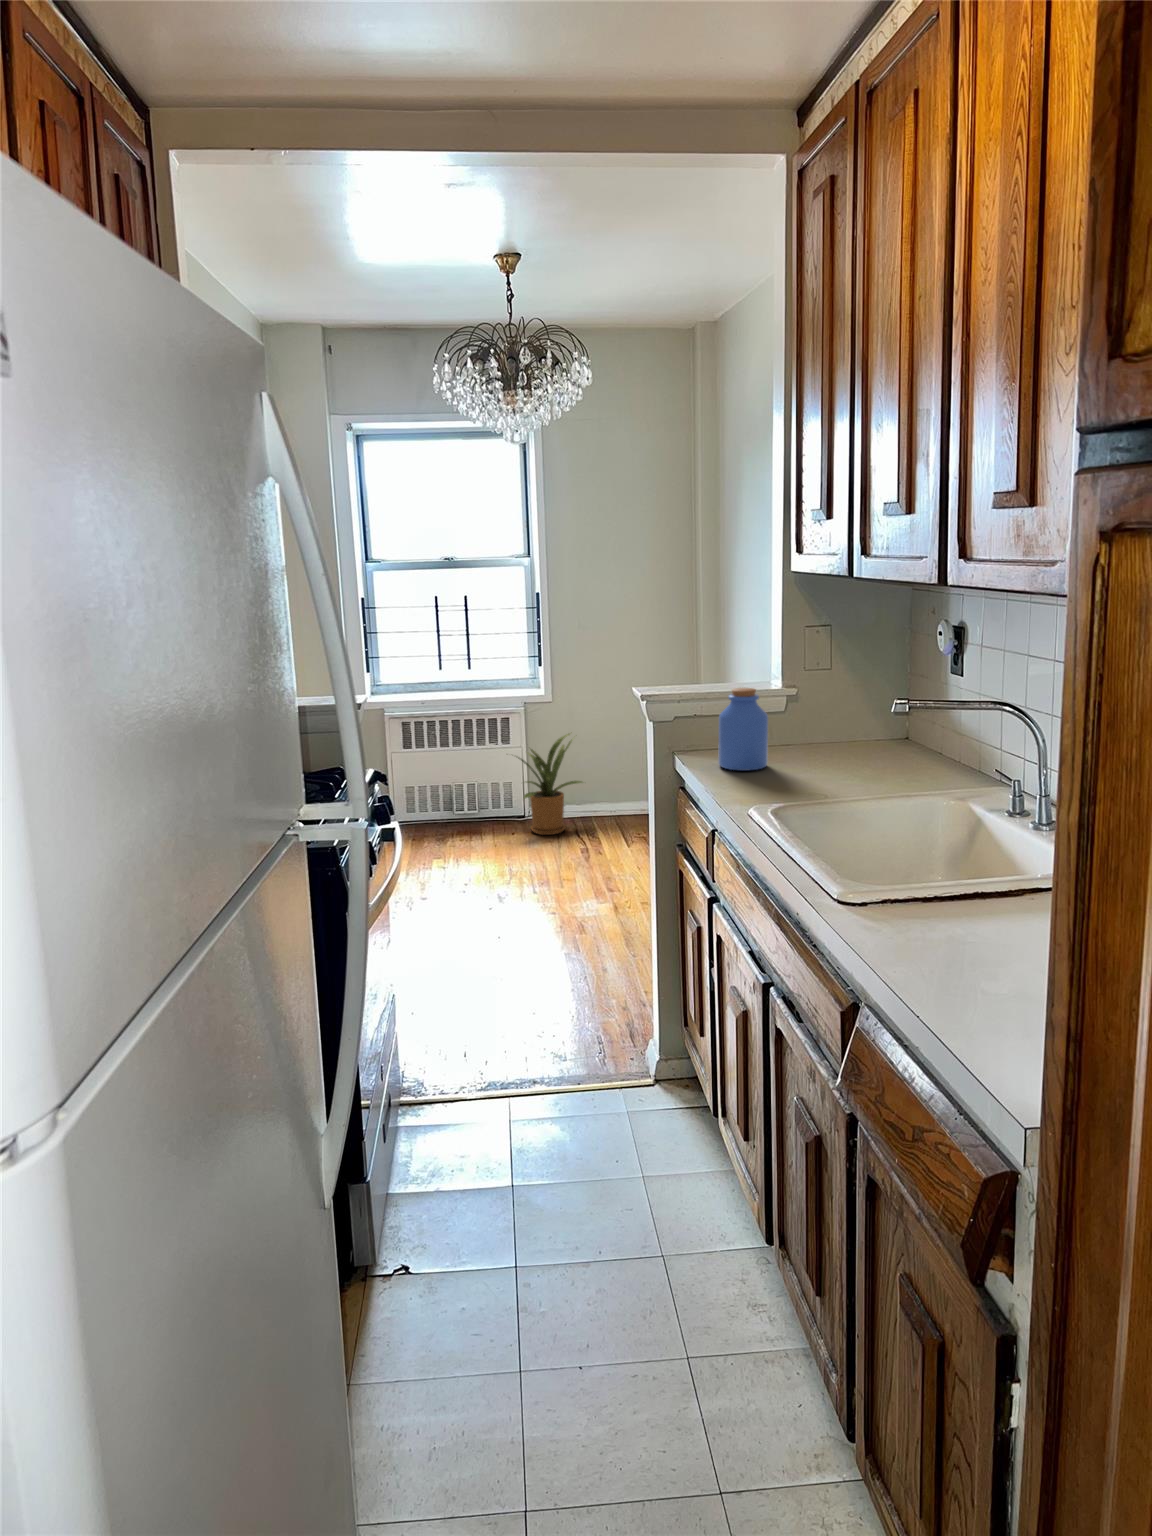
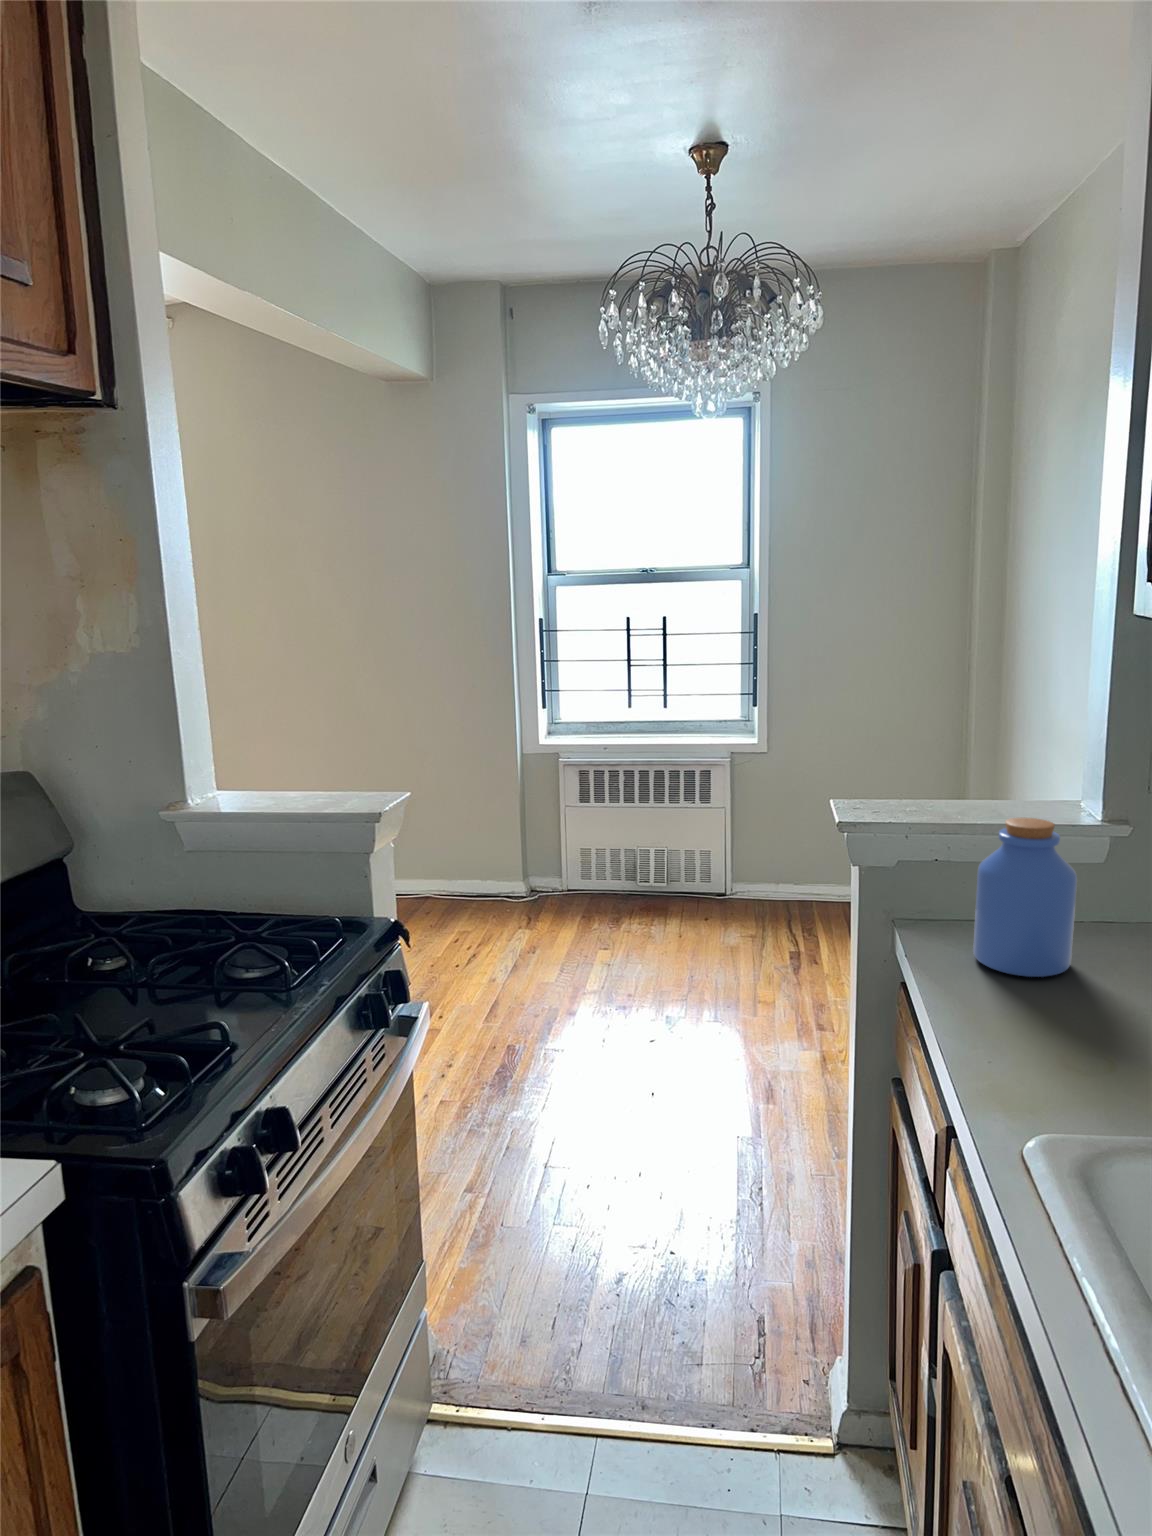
house plant: present [518,734,582,835] -> none [691,794,808,925]

